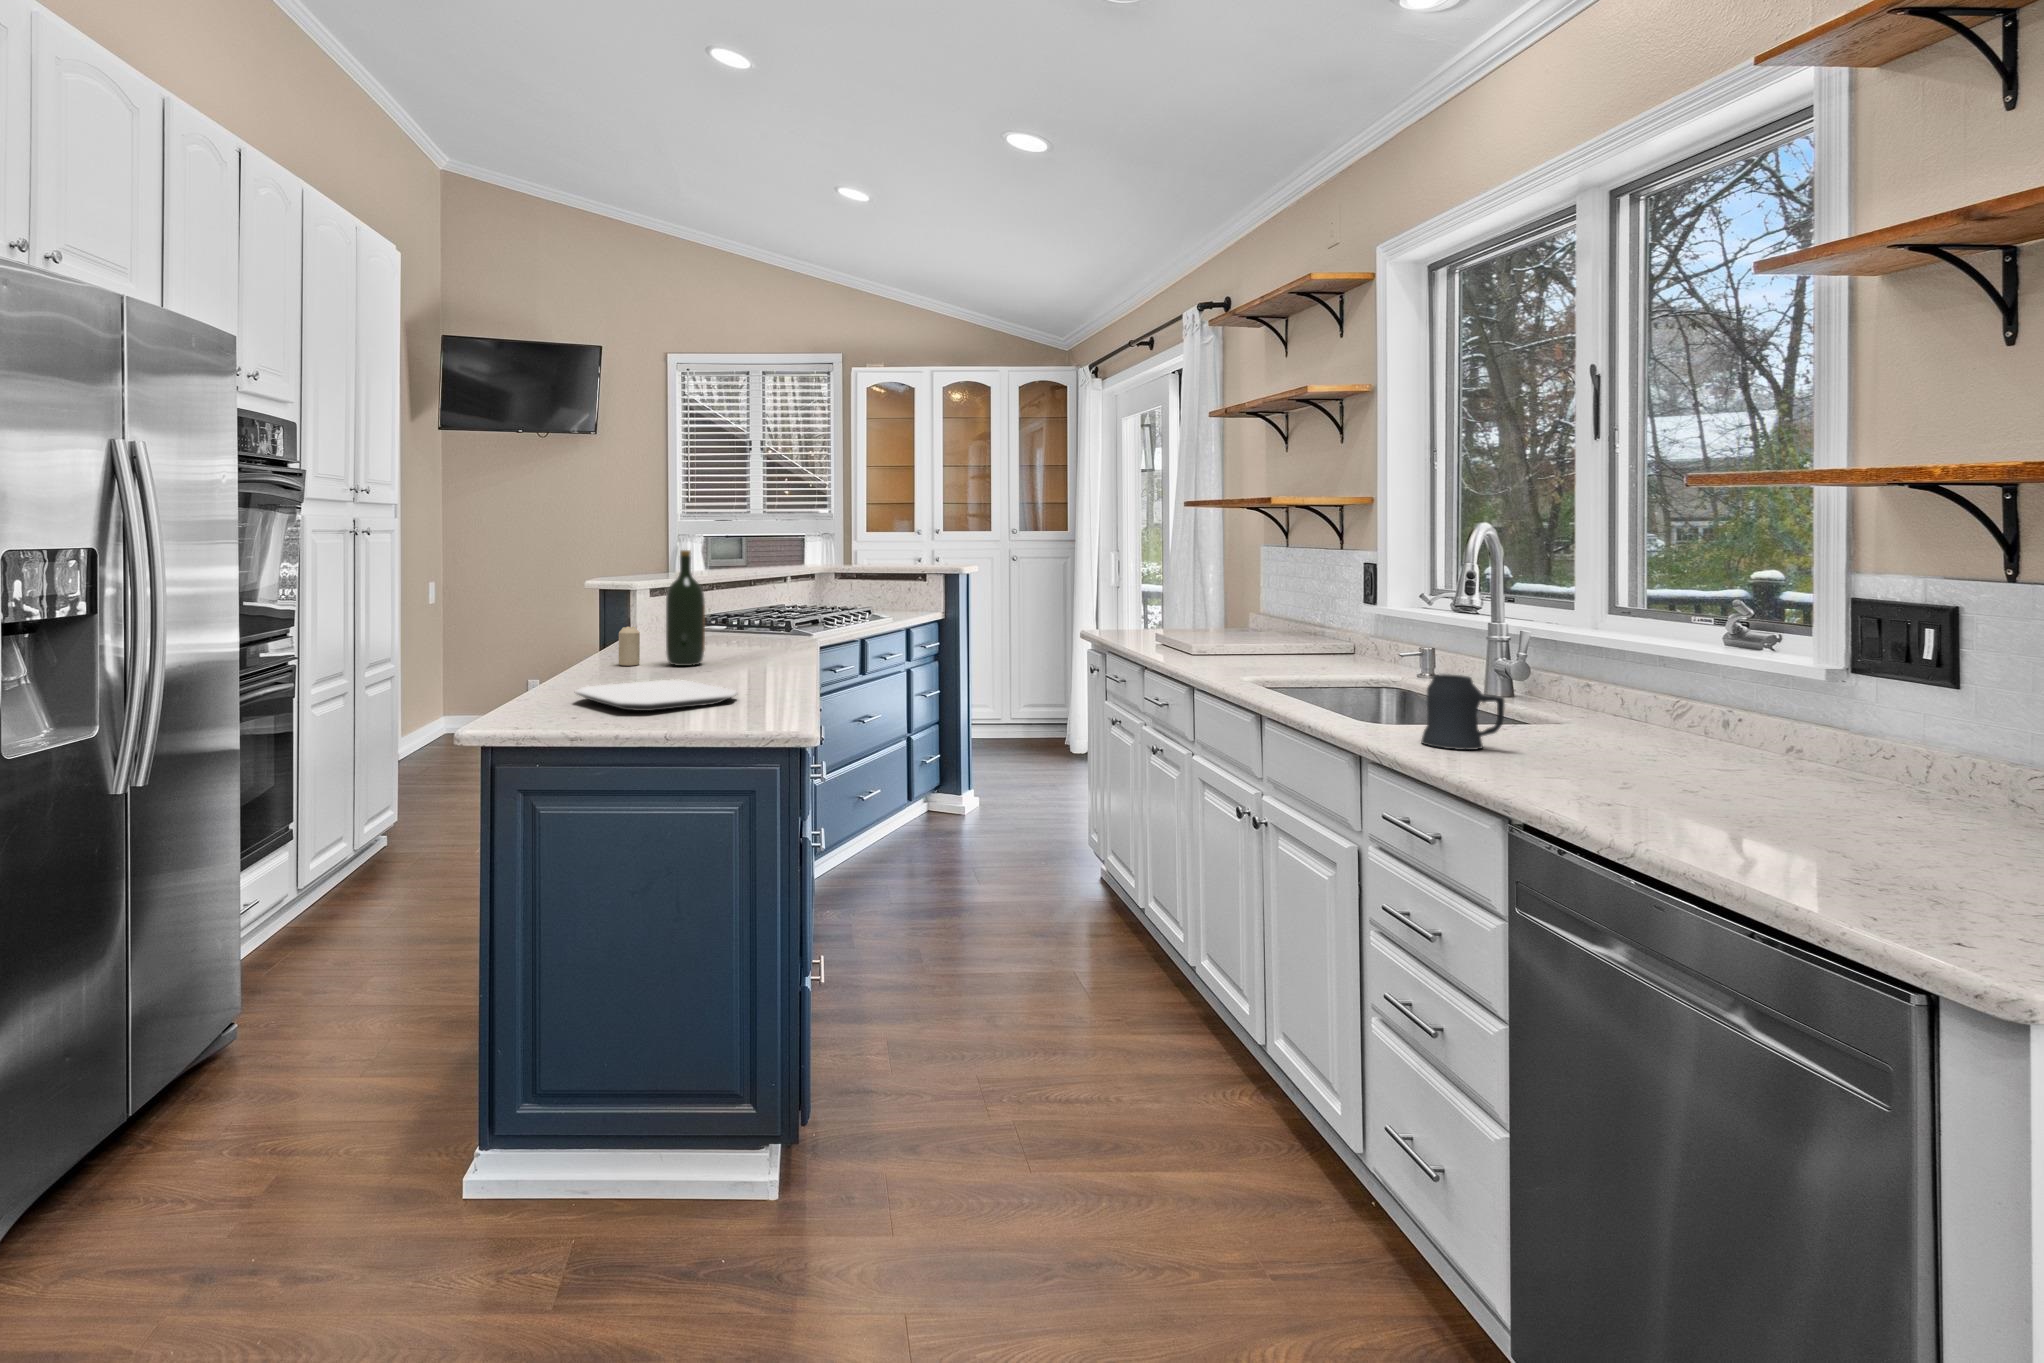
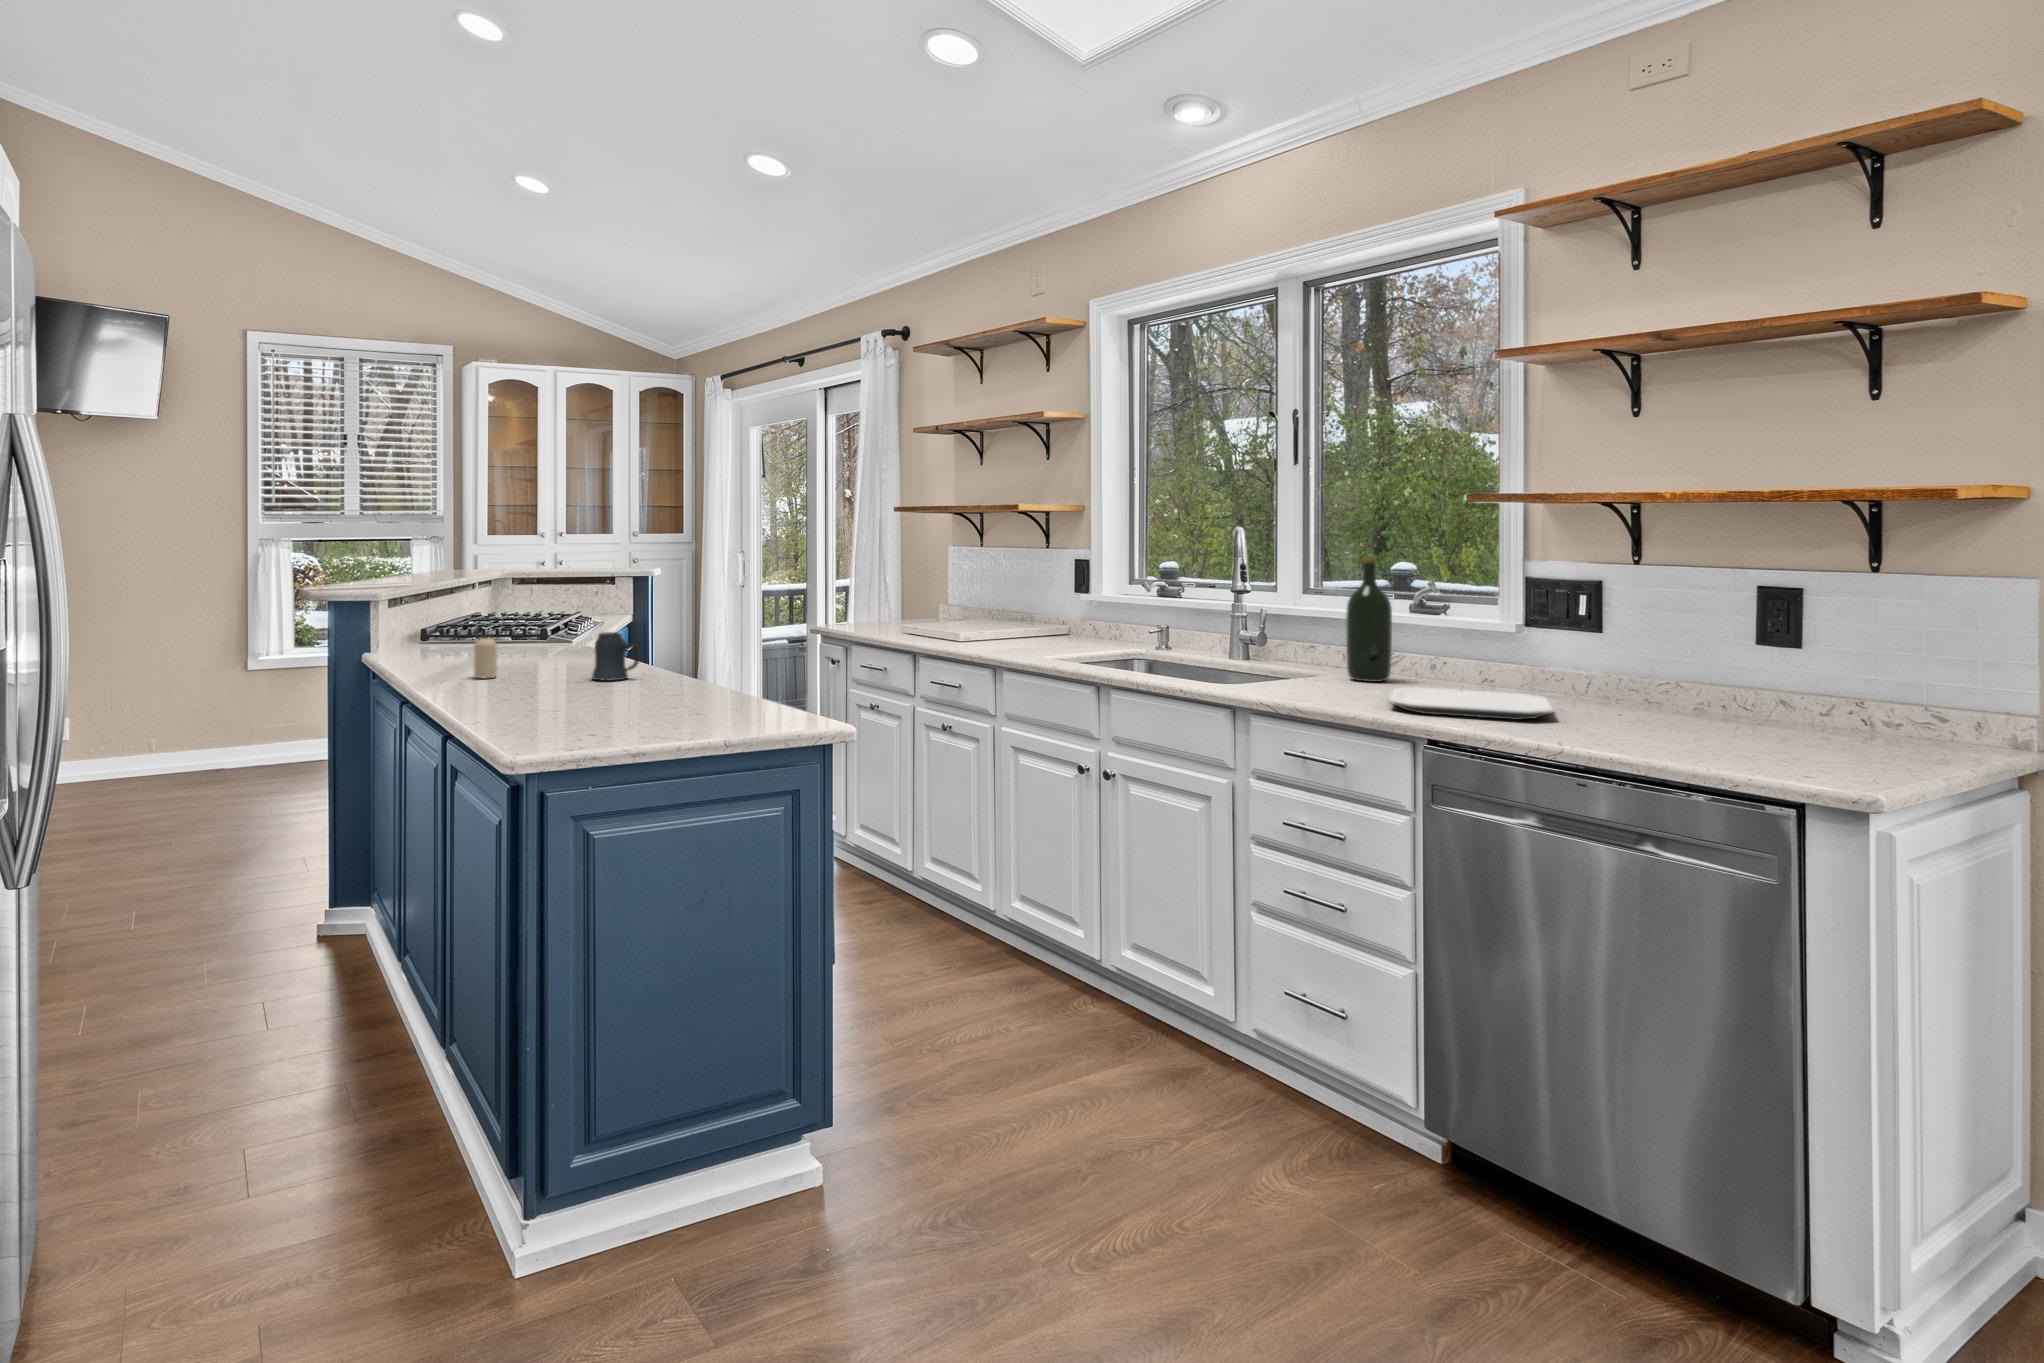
wine bottle: present [666,550,705,666] -> present [1346,557,1392,682]
mug: present [1421,674,1505,750] -> present [592,632,640,681]
plate: present [575,680,737,711] -> present [1389,687,1554,720]

